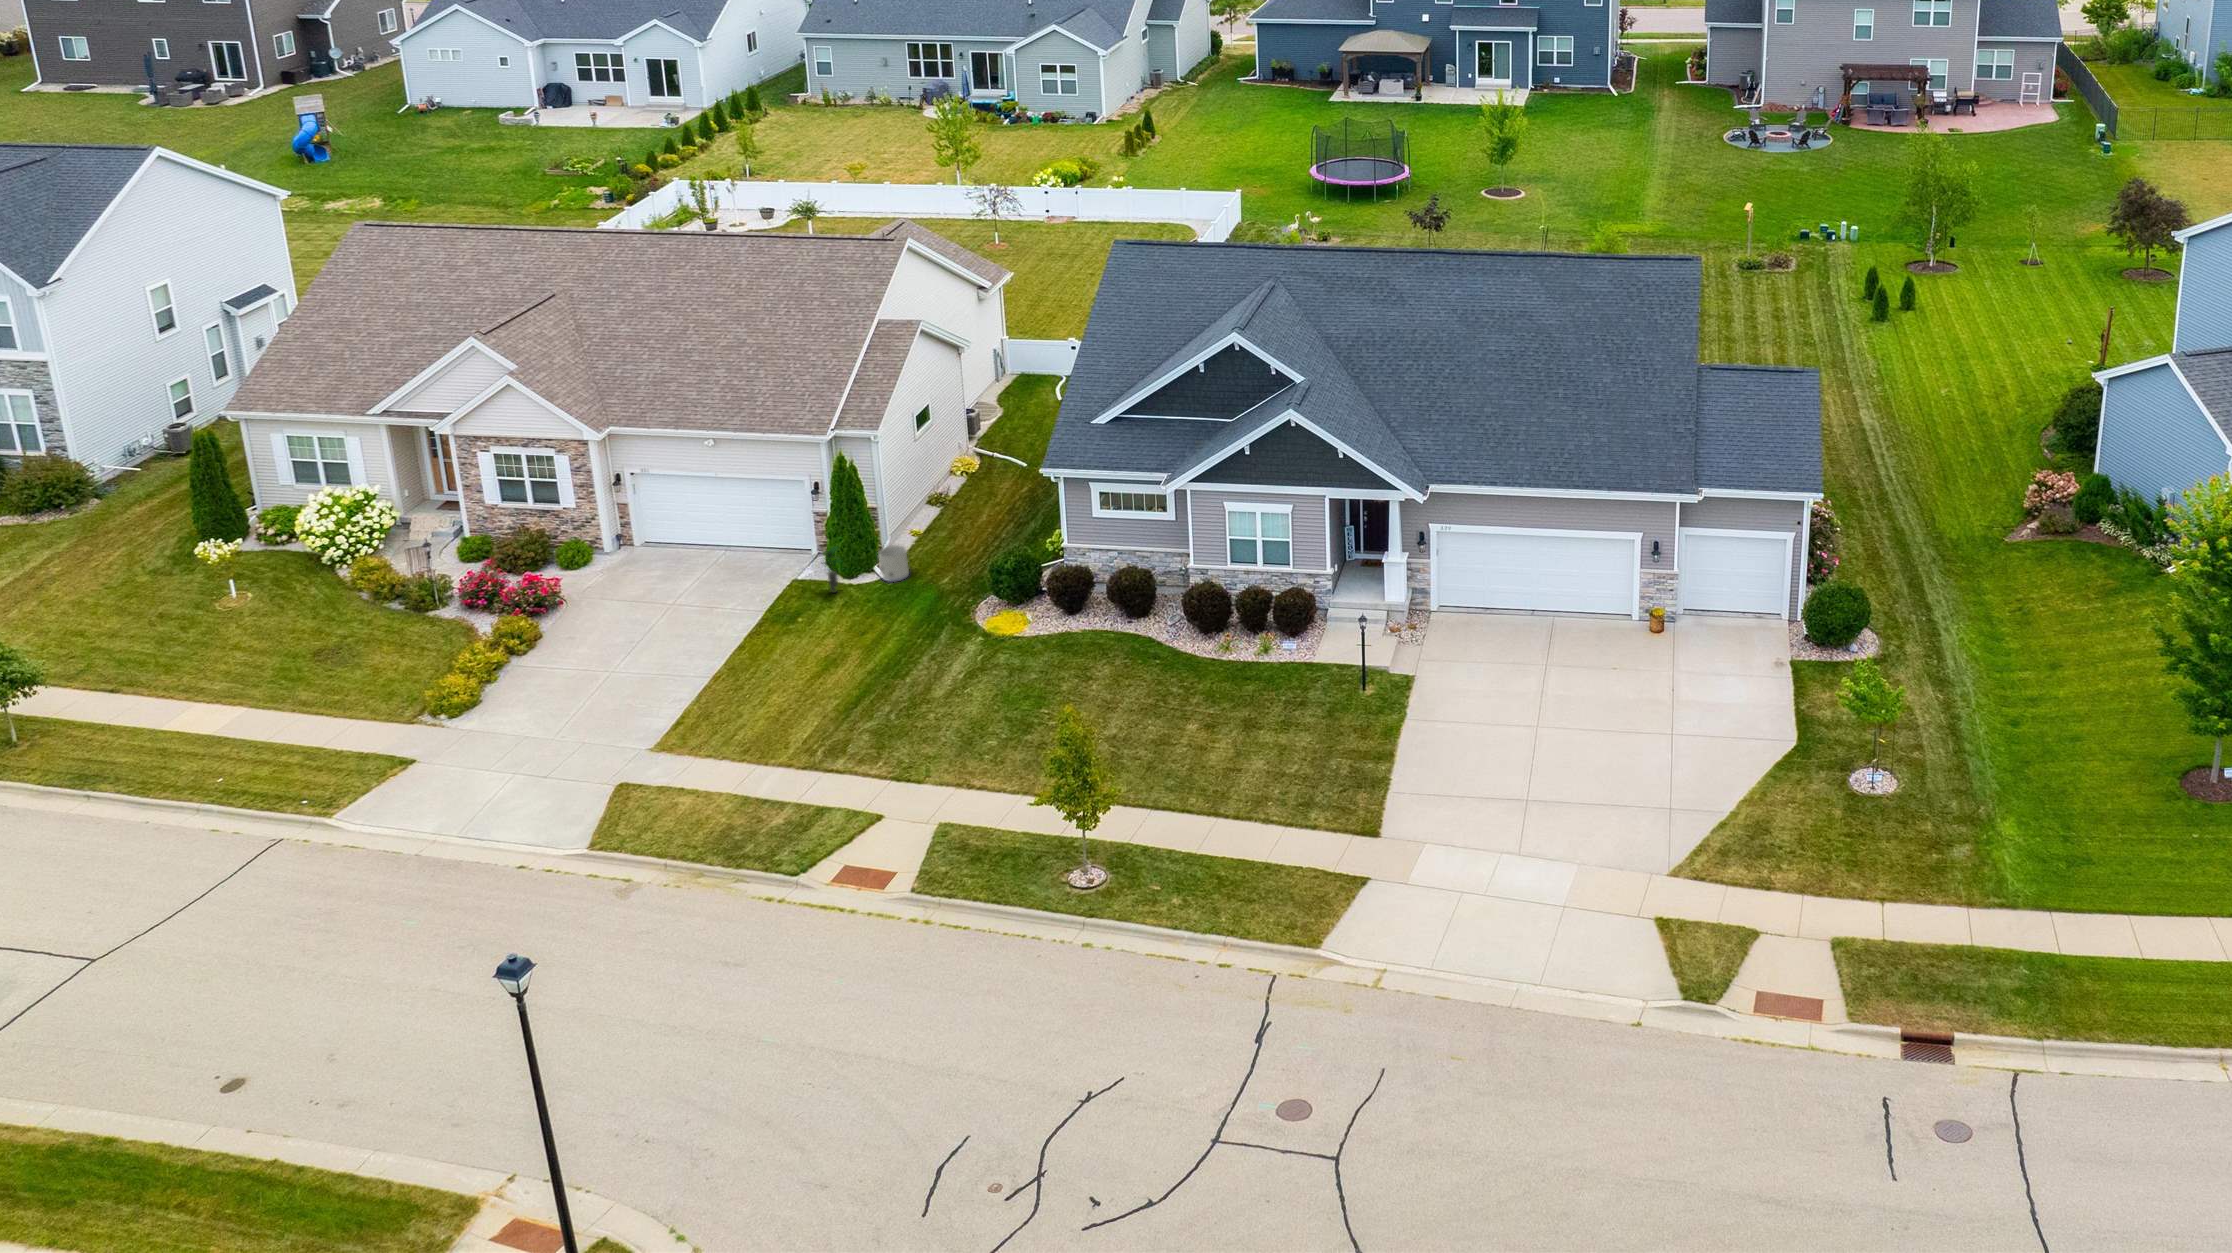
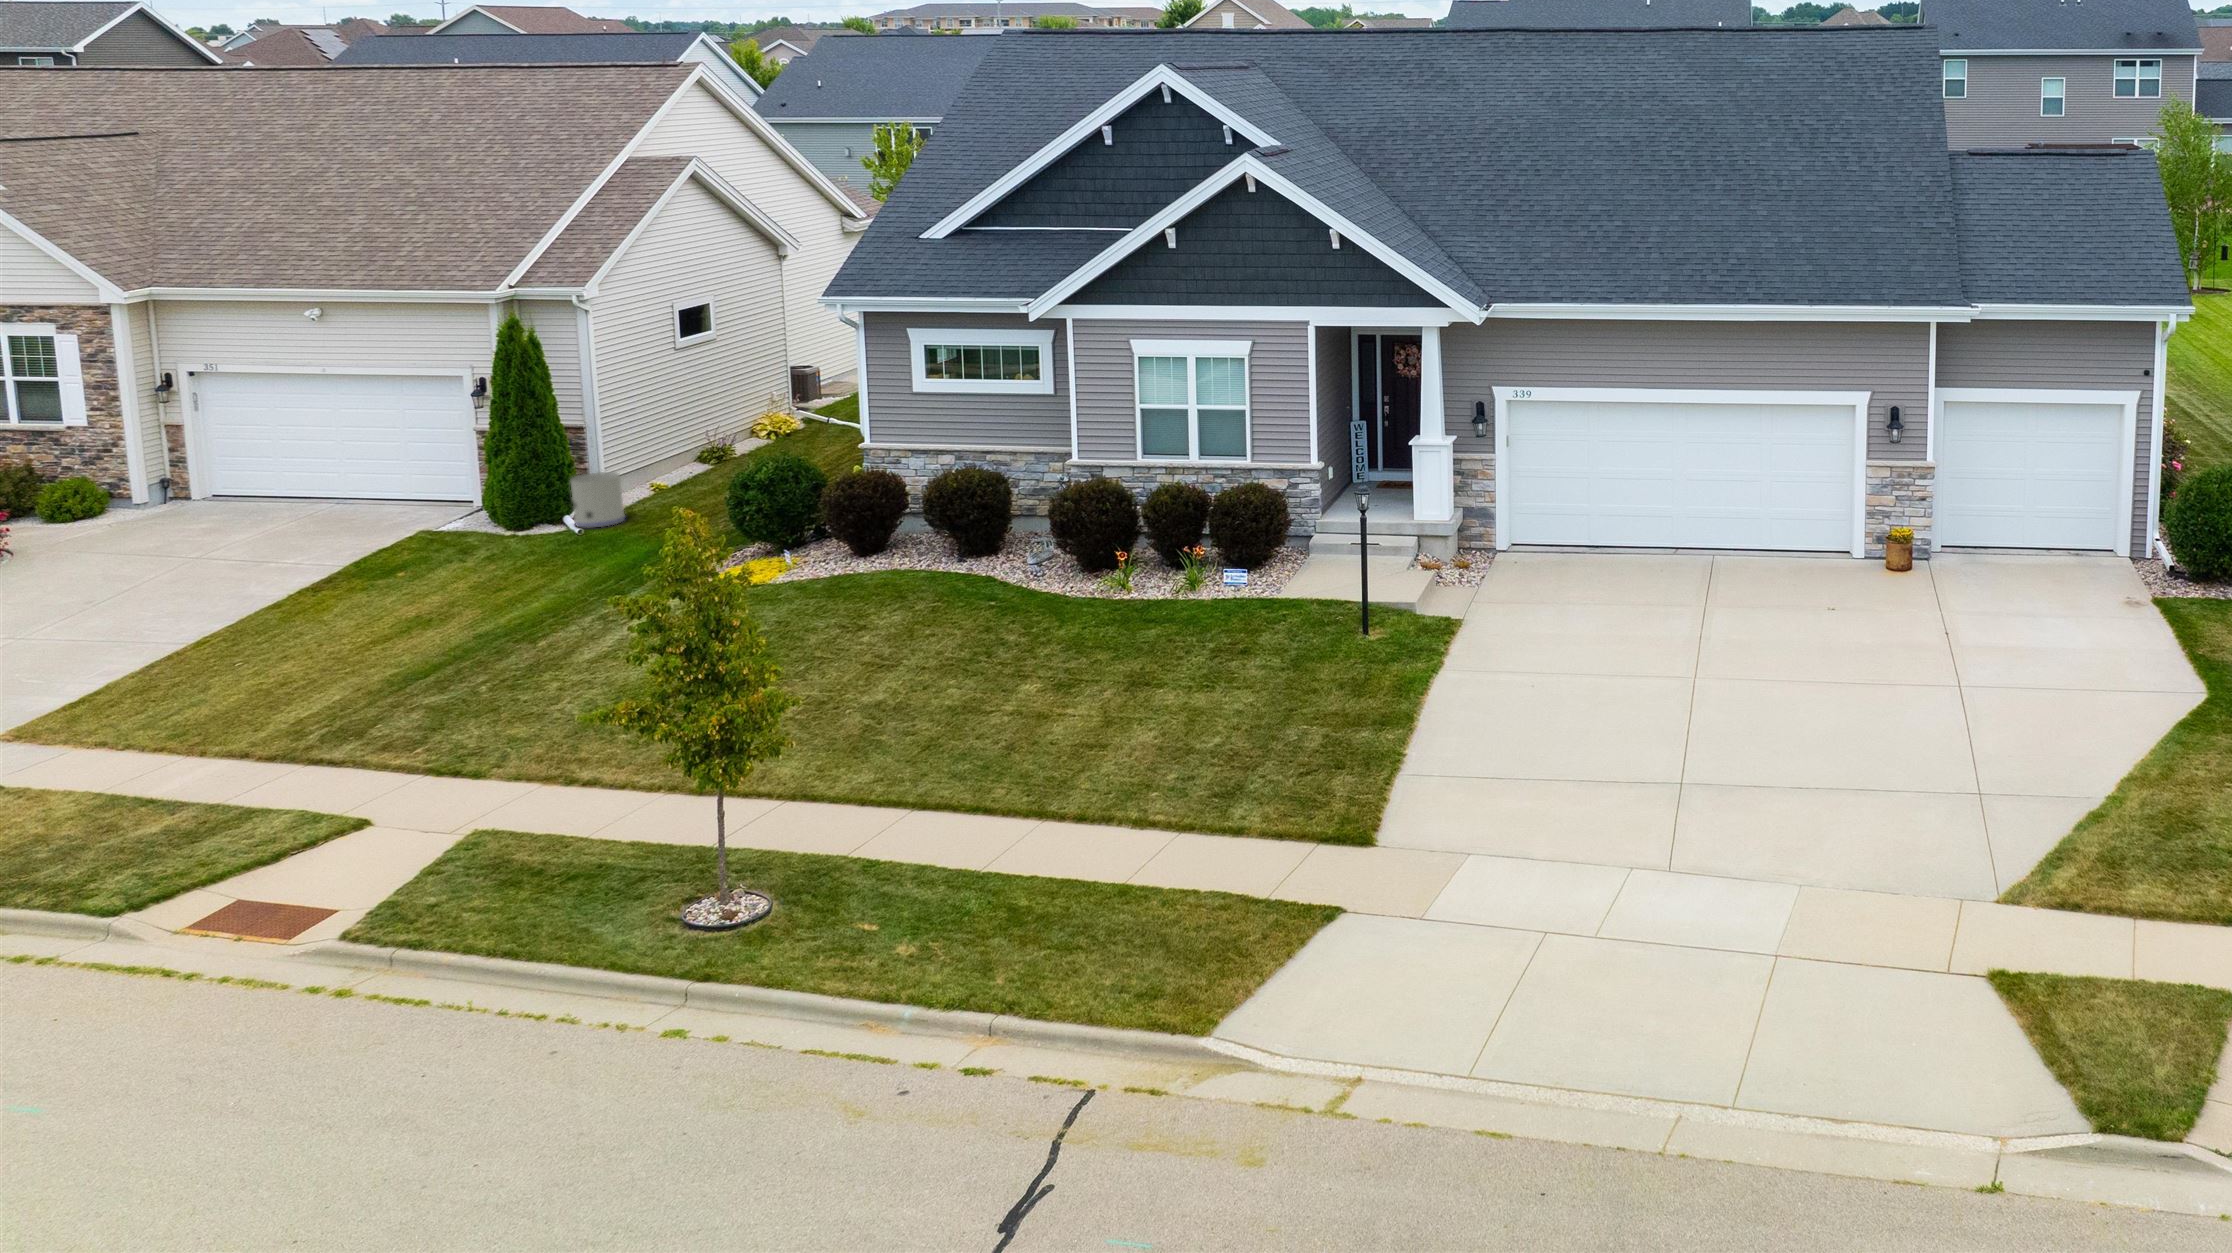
potted plant: present [822,547,840,592] -> none [461,459,502,541]

